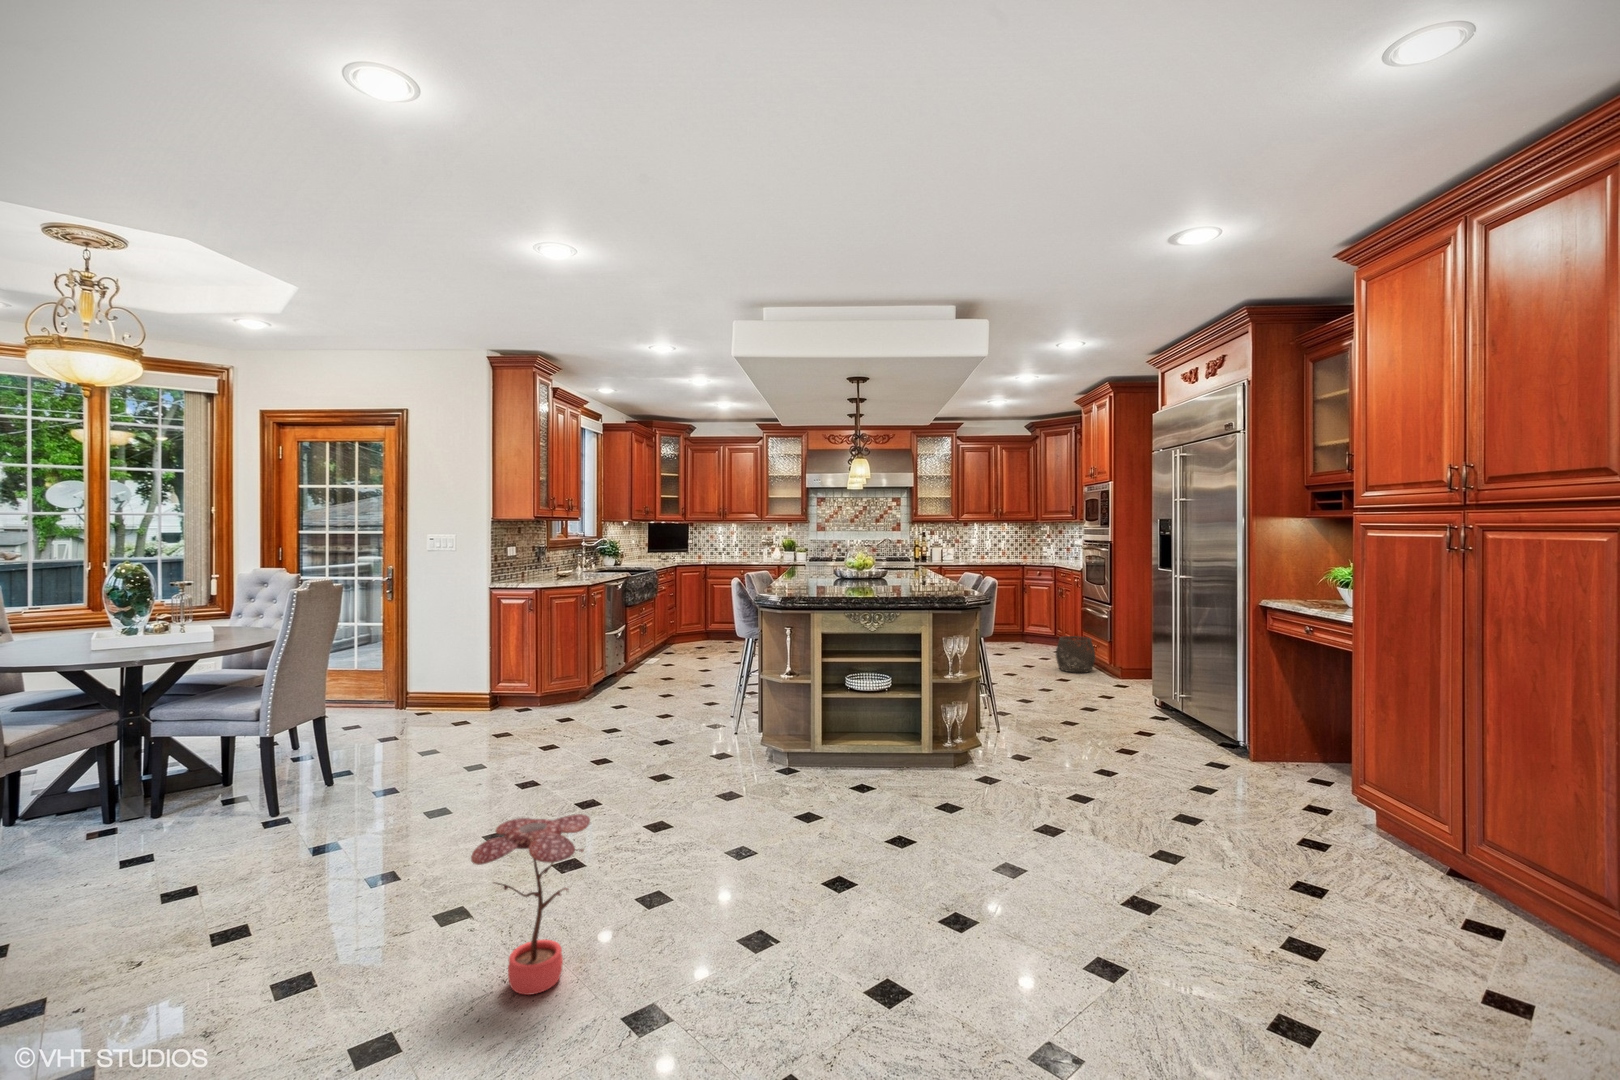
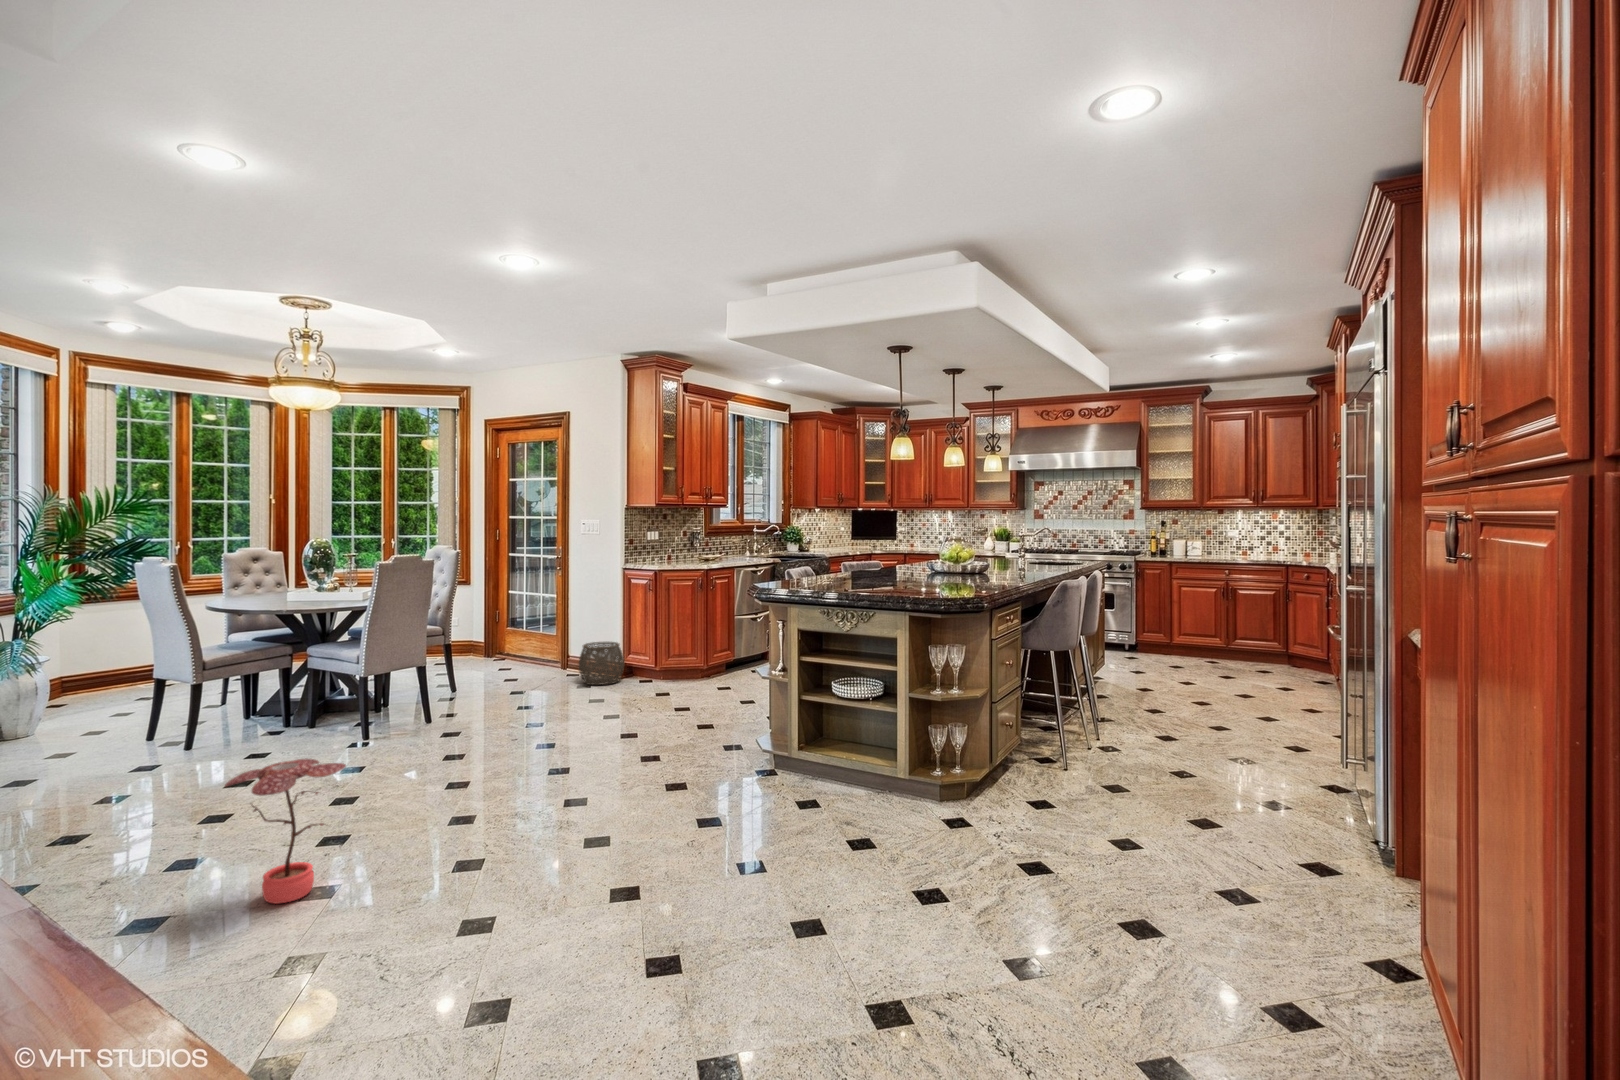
woven basket: present [1056,636,1095,673] -> present [579,642,624,685]

